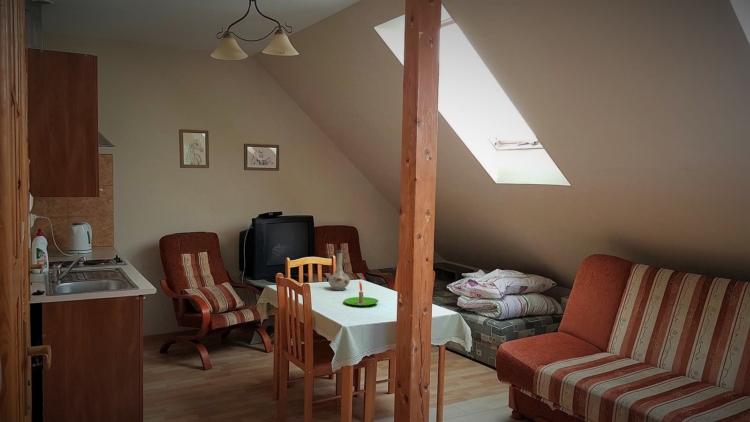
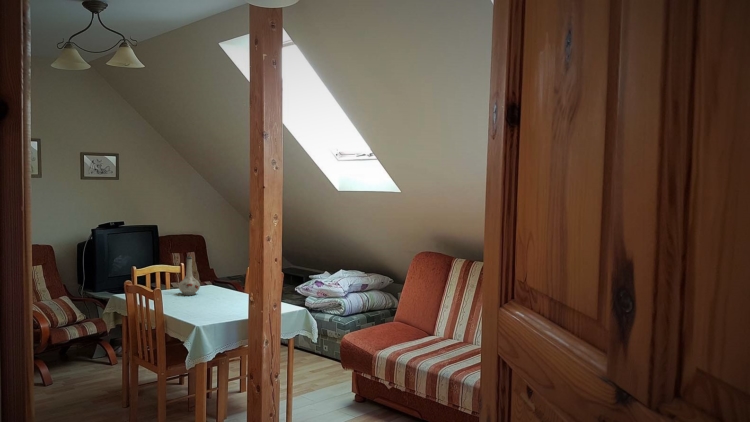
candle: present [344,281,378,306] -> none [195,284,229,308]

